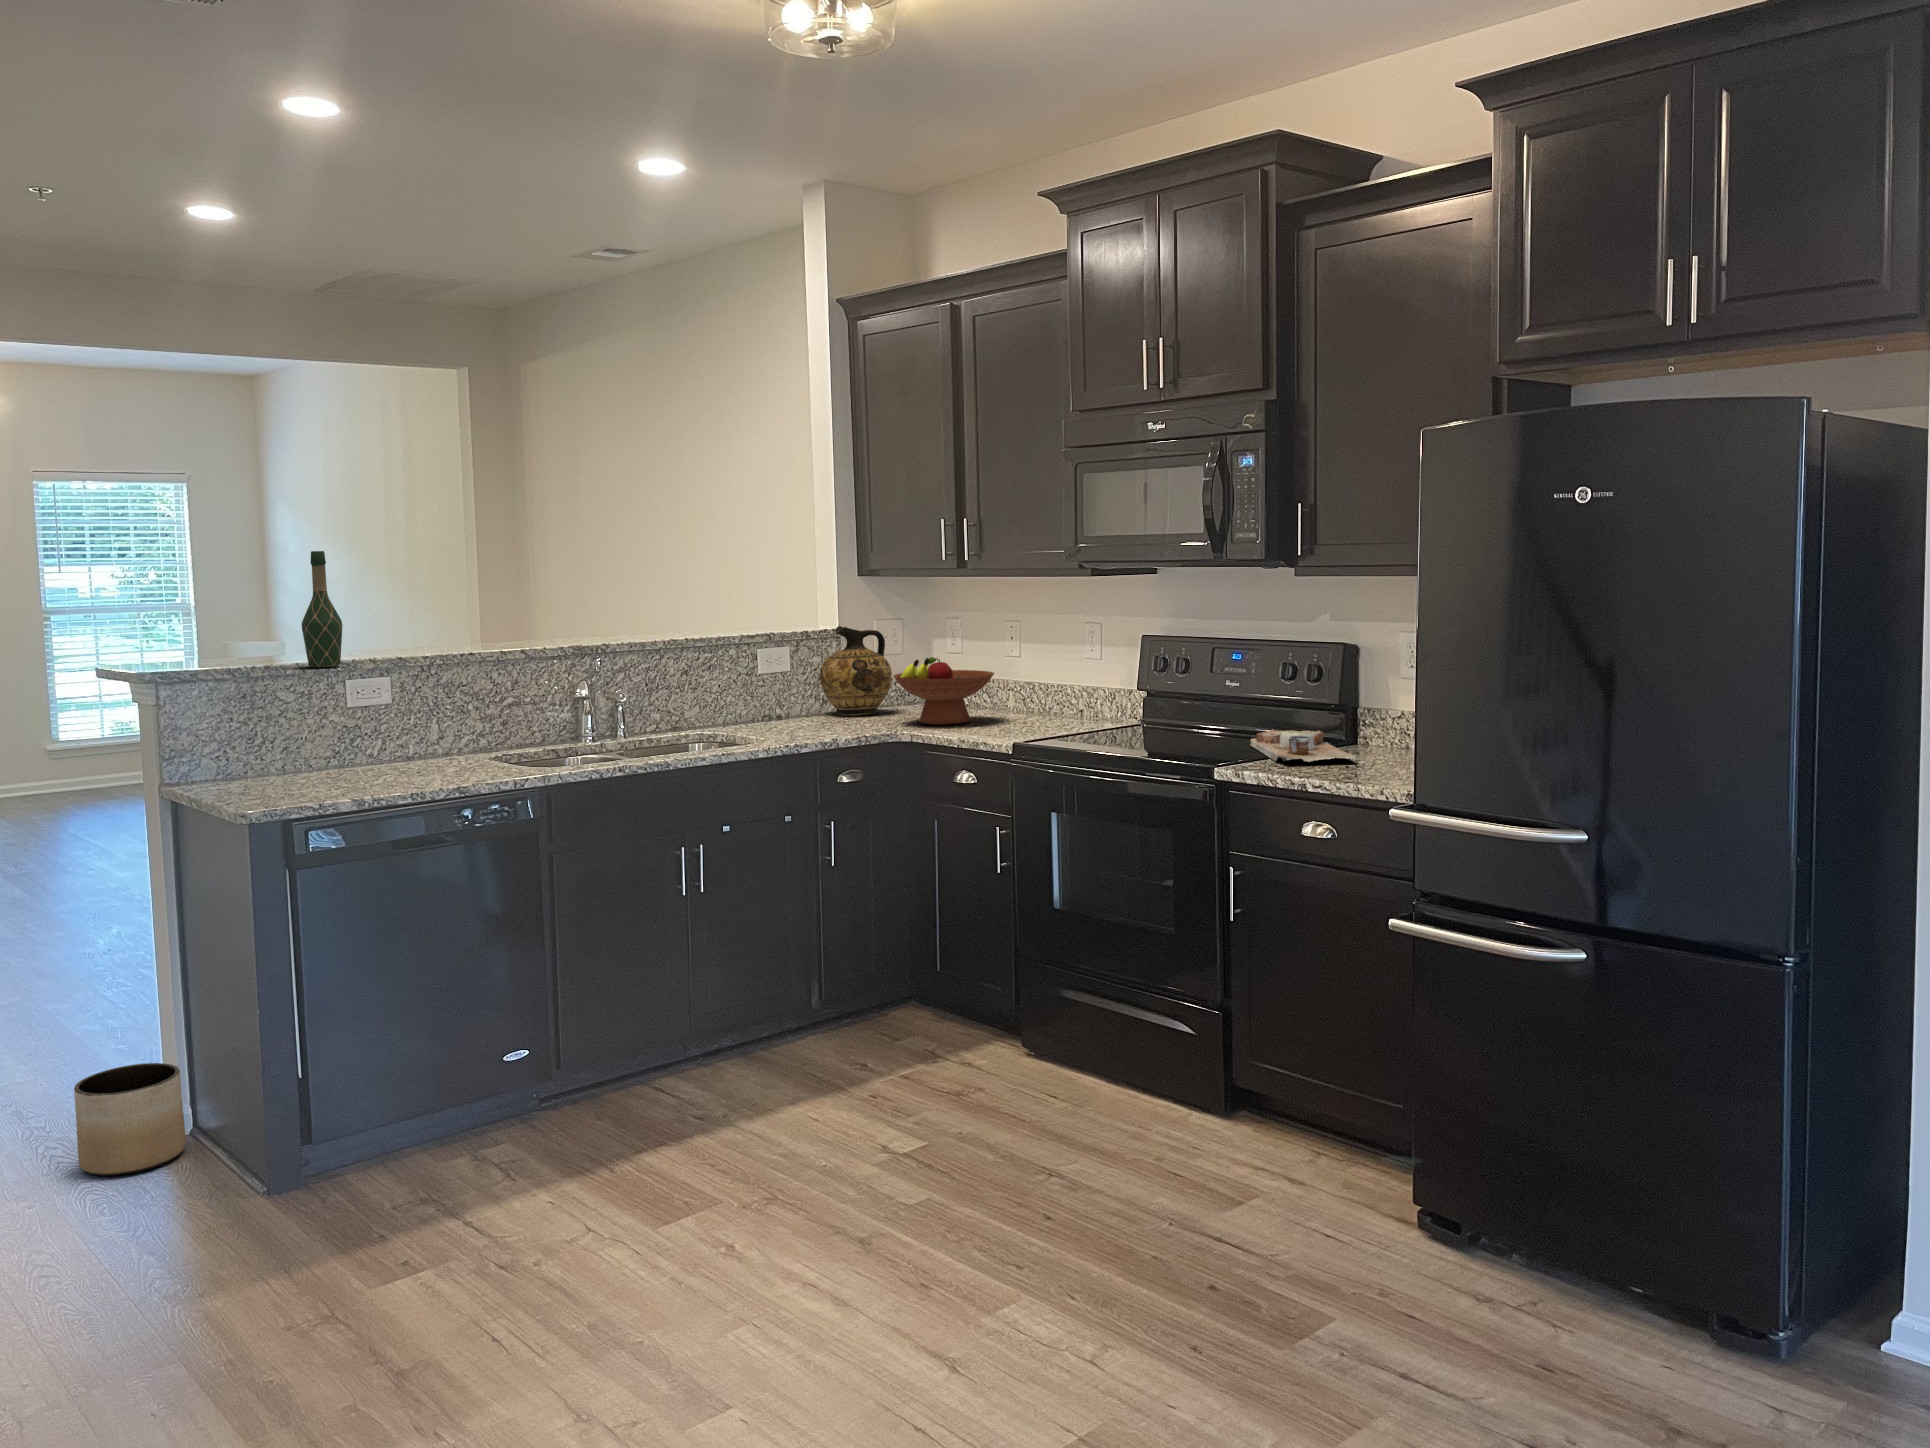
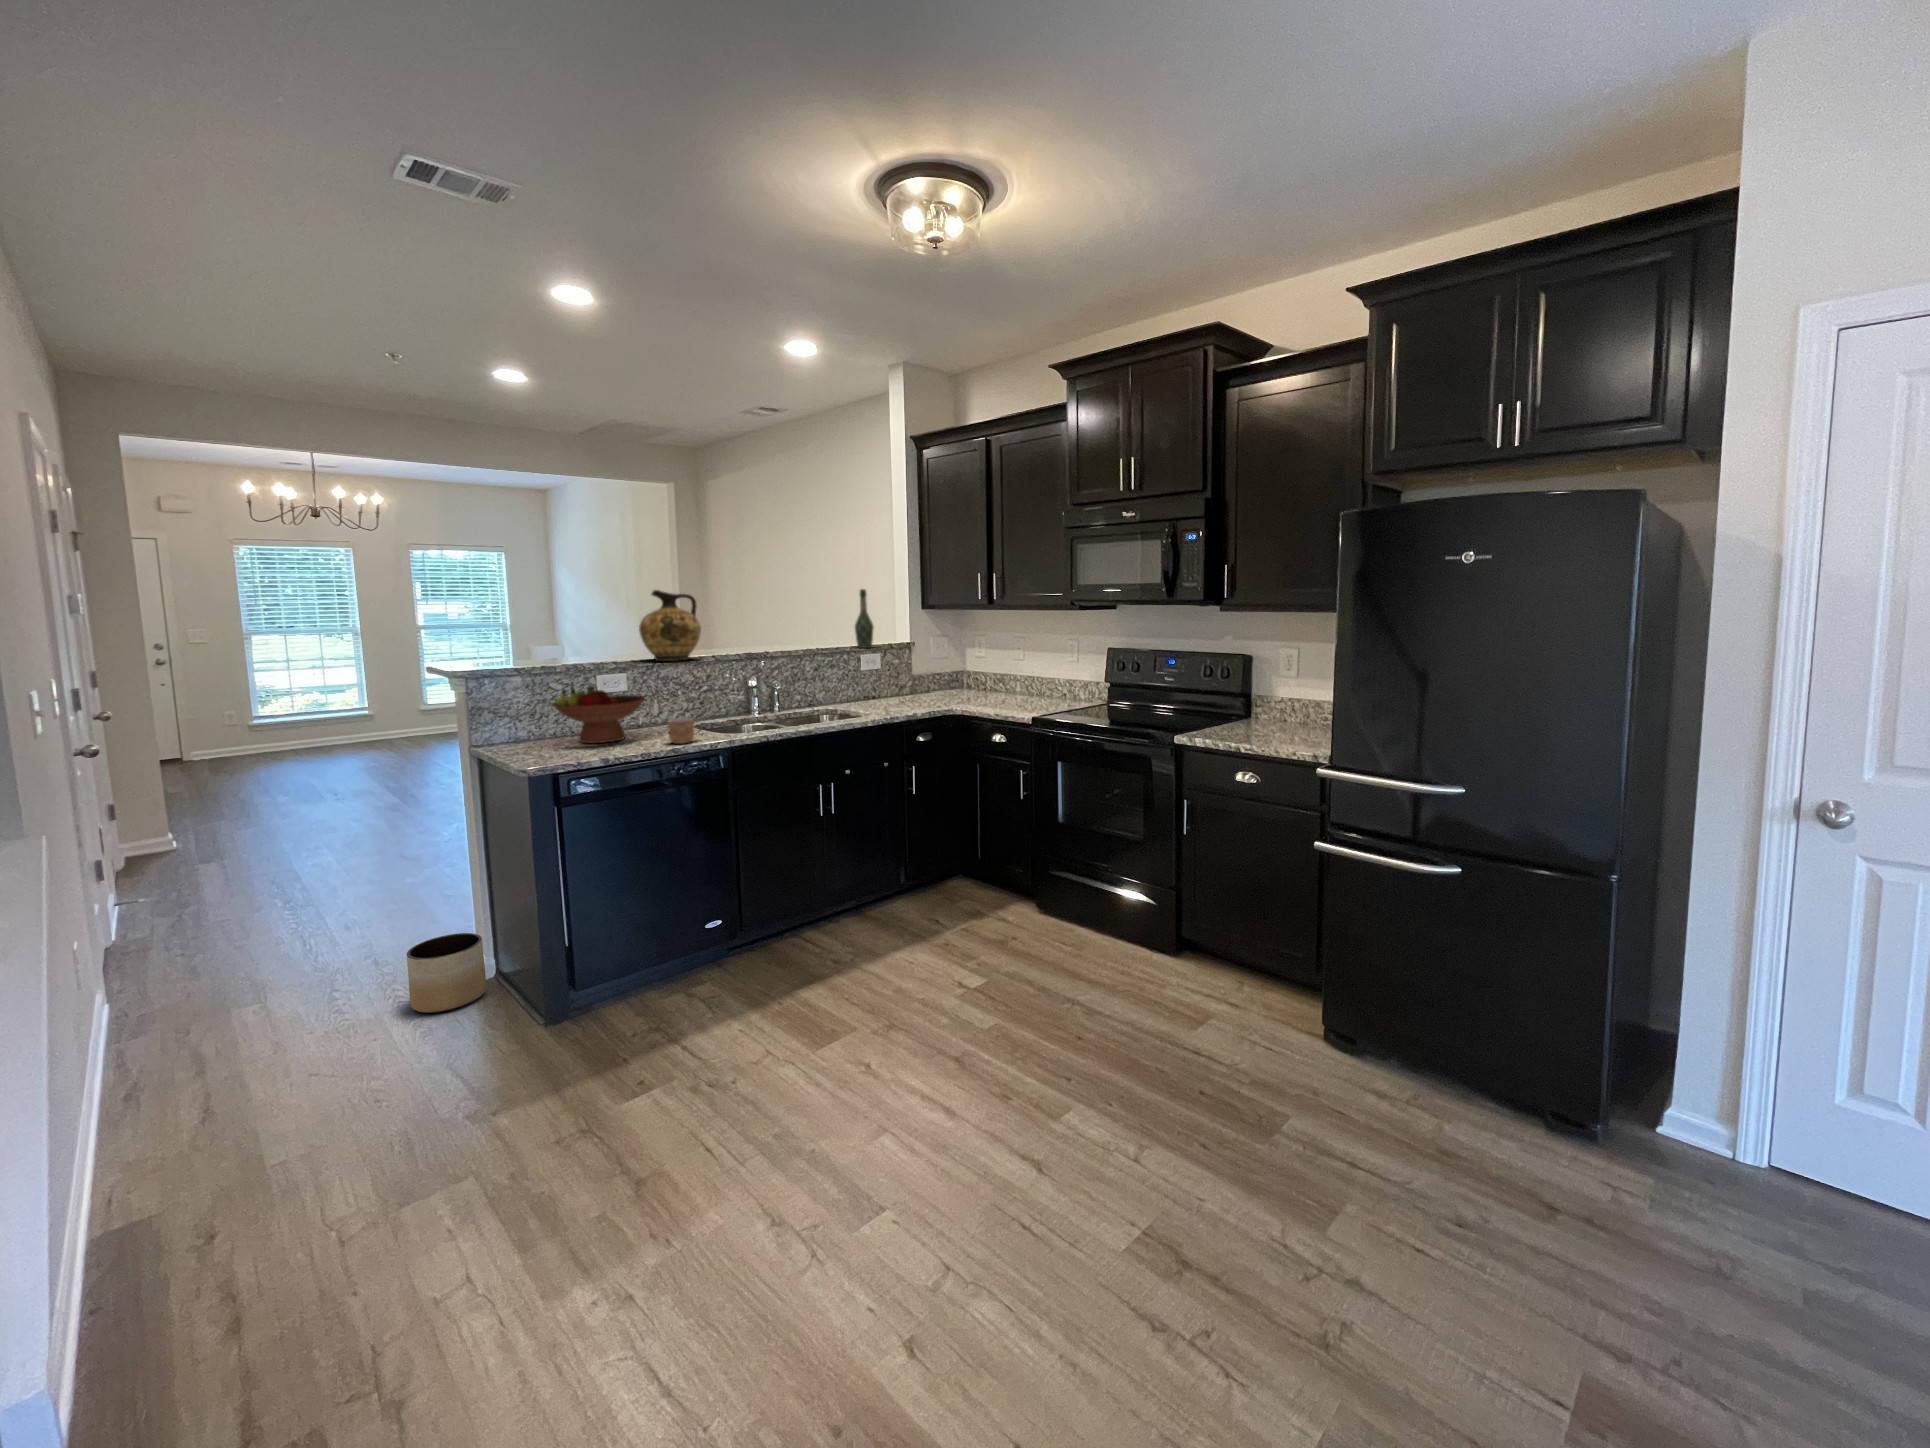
wine bottle: present [302,551,342,667] -> present [855,589,873,648]
ceramic jug: present [820,626,892,716] -> present [639,590,701,661]
fruit bowl: present [893,657,994,725] -> present [552,686,645,743]
cutting board: present [1250,729,1358,764] -> none [1186,708,1264,732]
mug: none [450,744,501,782] -> present [668,718,701,744]

